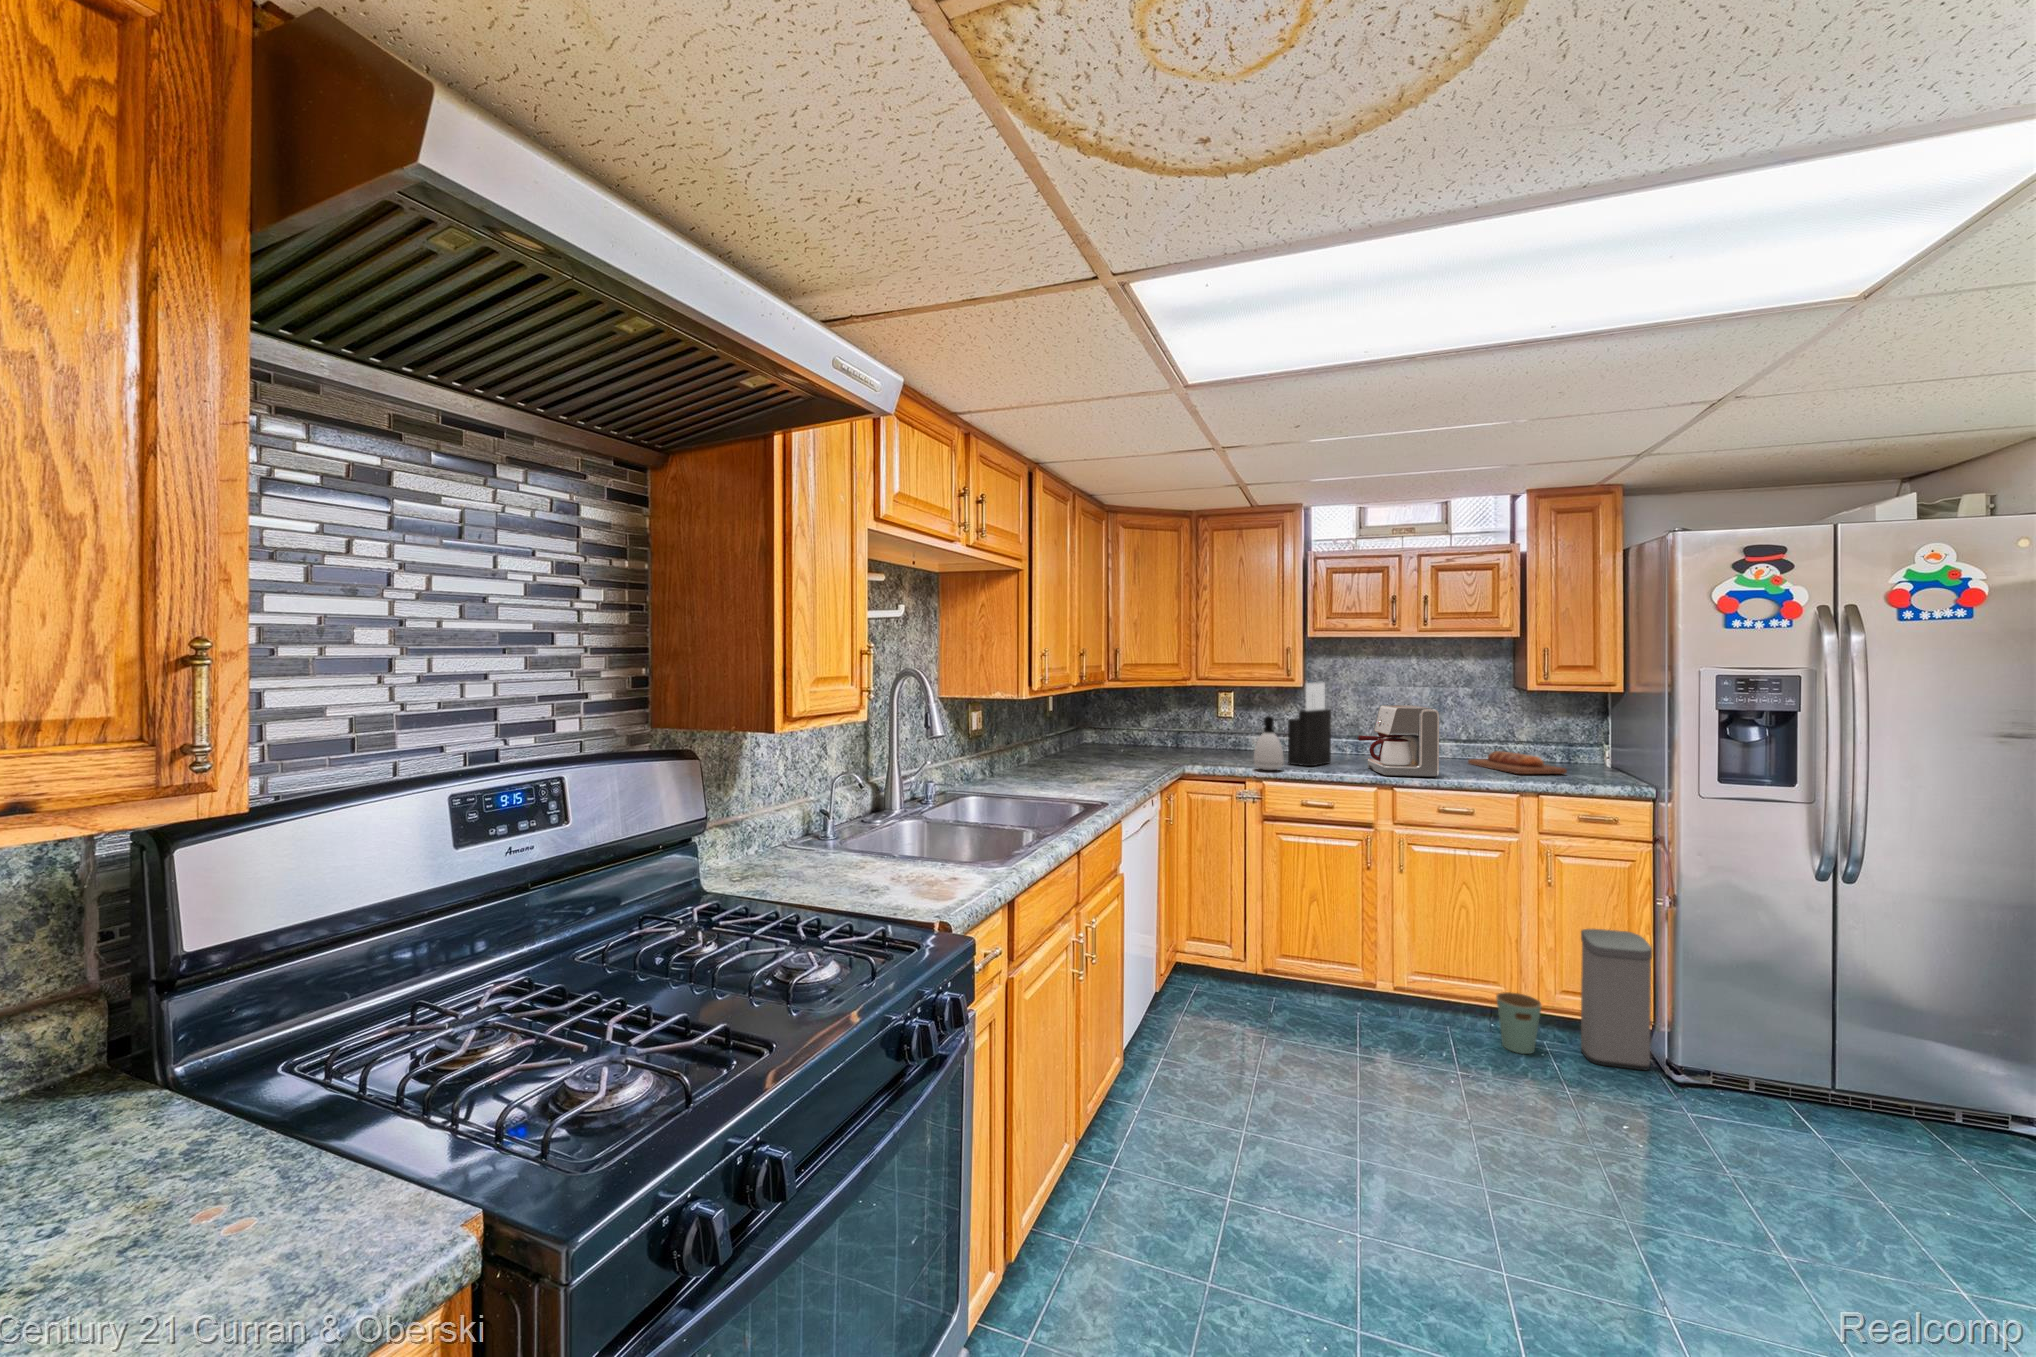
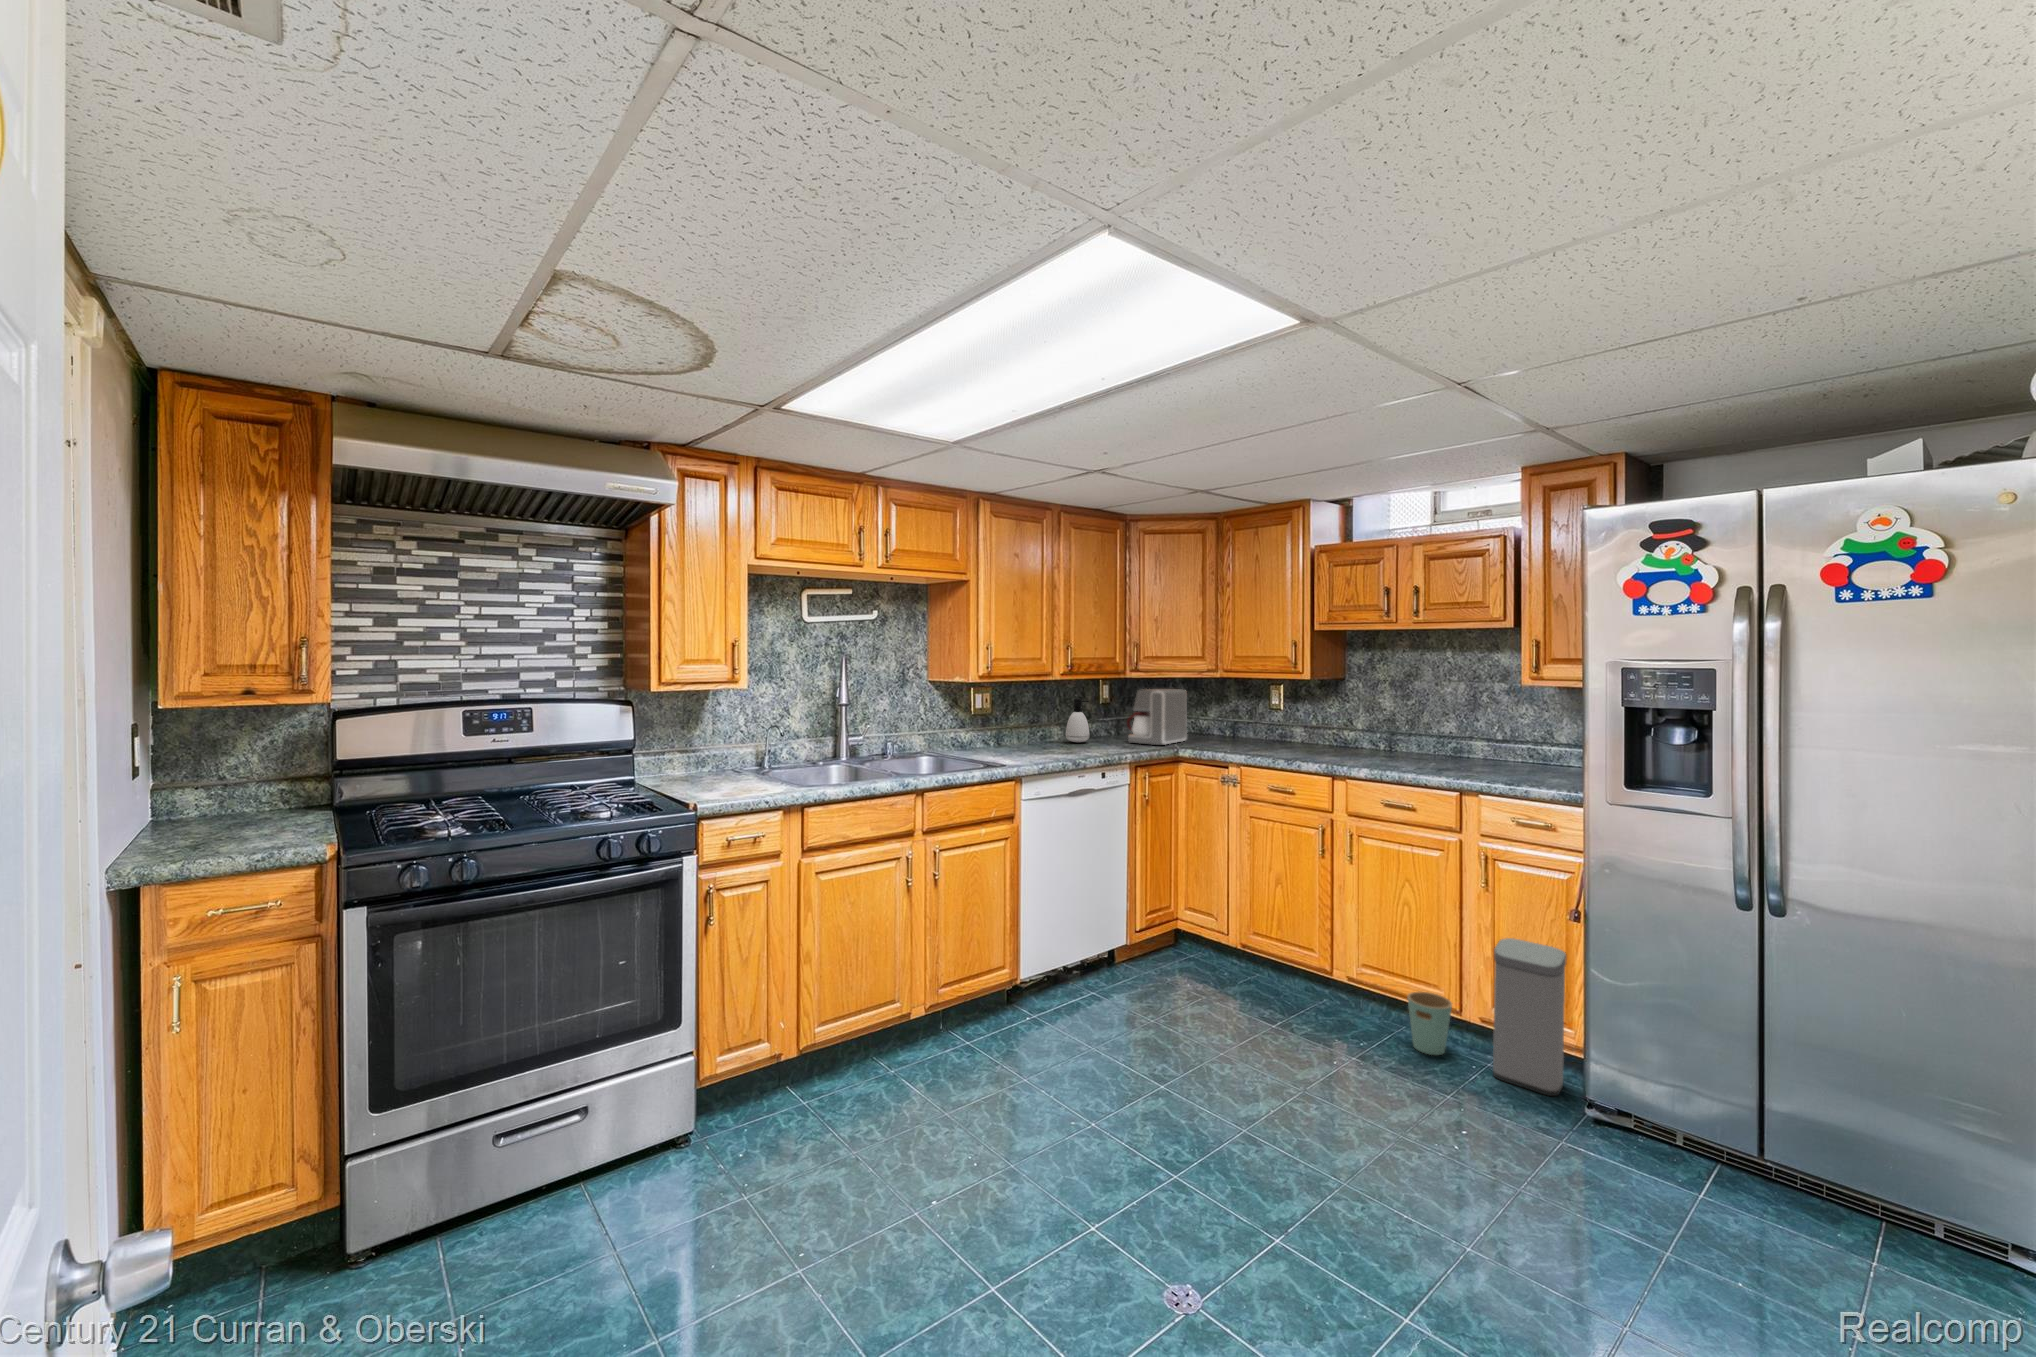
knife block: present [1288,682,1331,766] -> none [1283,676,1332,756]
coffee maker: present [1358,705,1439,777] -> present [1127,689,1187,745]
soap dispenser: present [1253,716,1284,770] -> present [1066,698,1089,743]
bread loaf: present [1468,751,1567,774] -> none [1490,752,1566,778]

